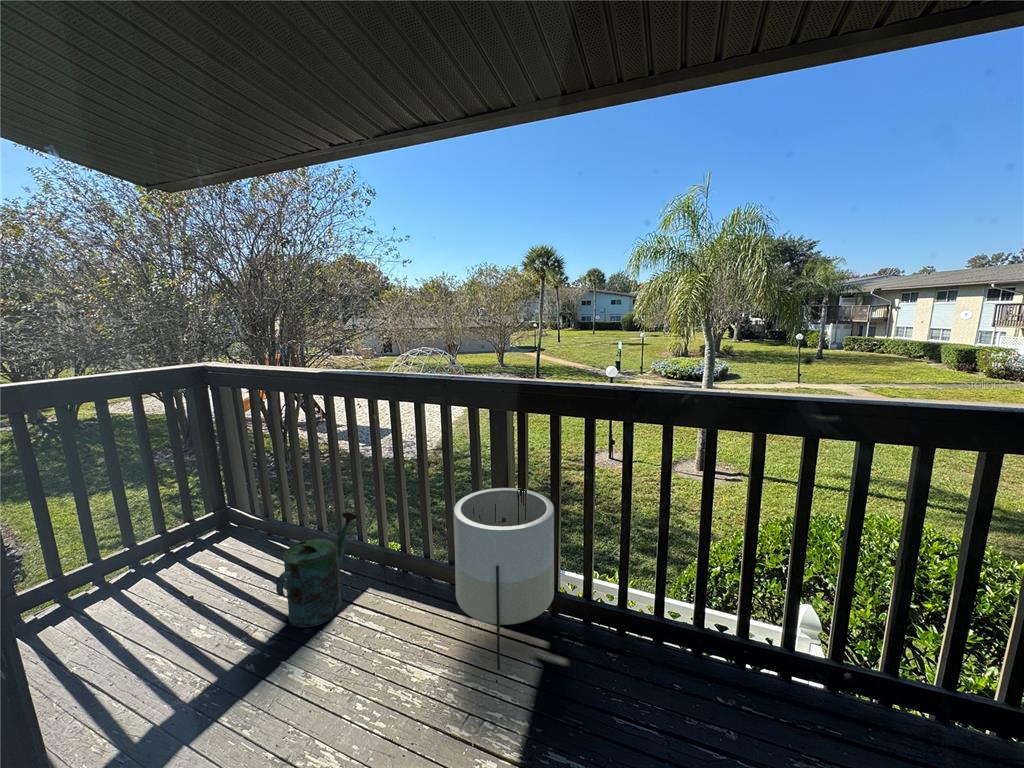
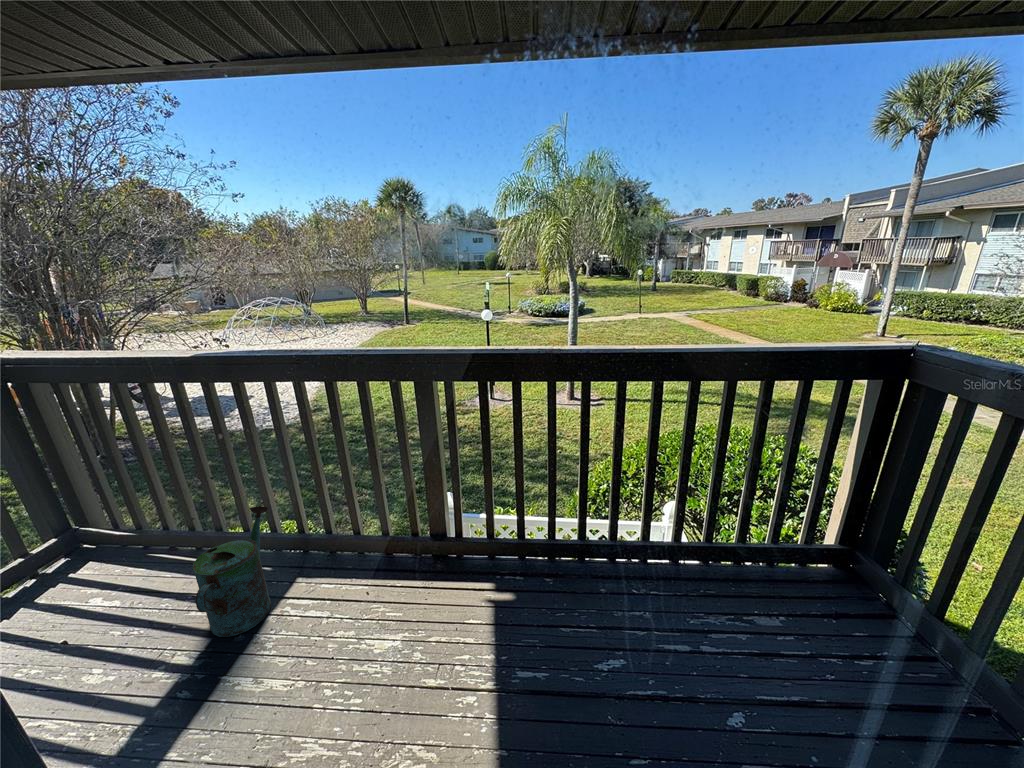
planter: present [454,488,554,670] -> none [391,452,494,620]

